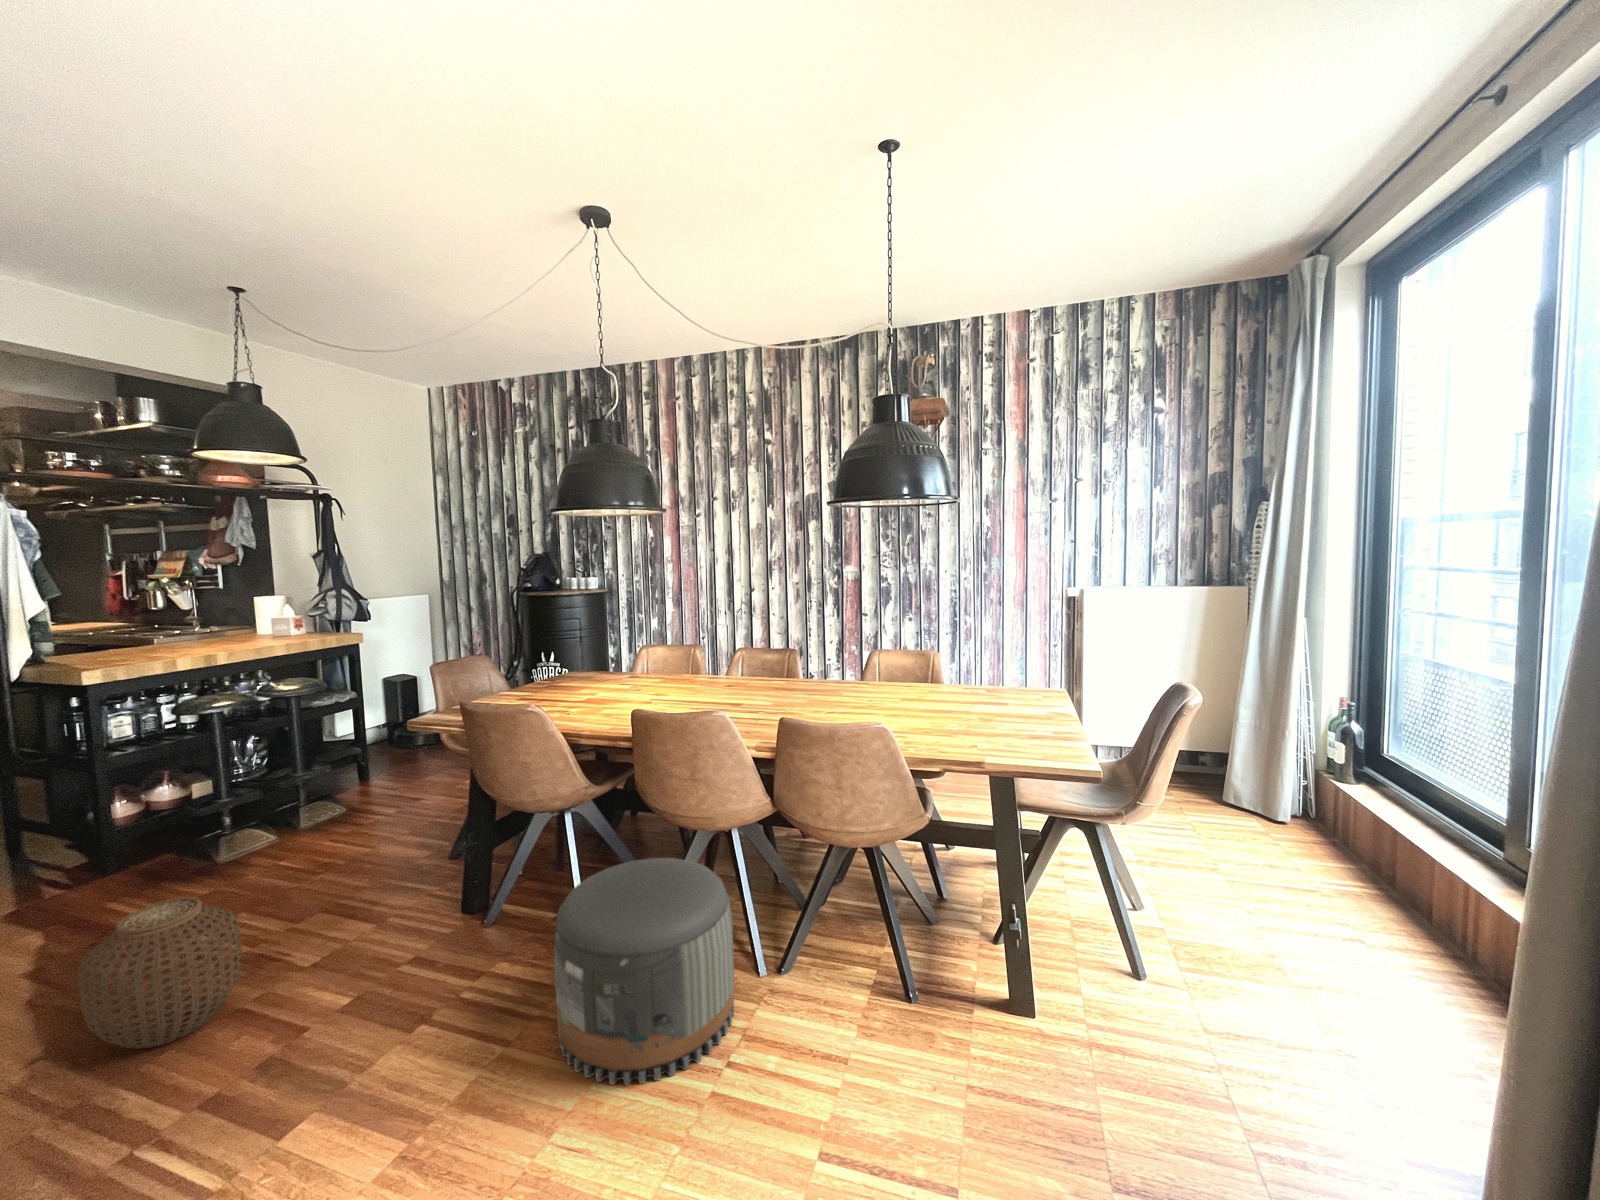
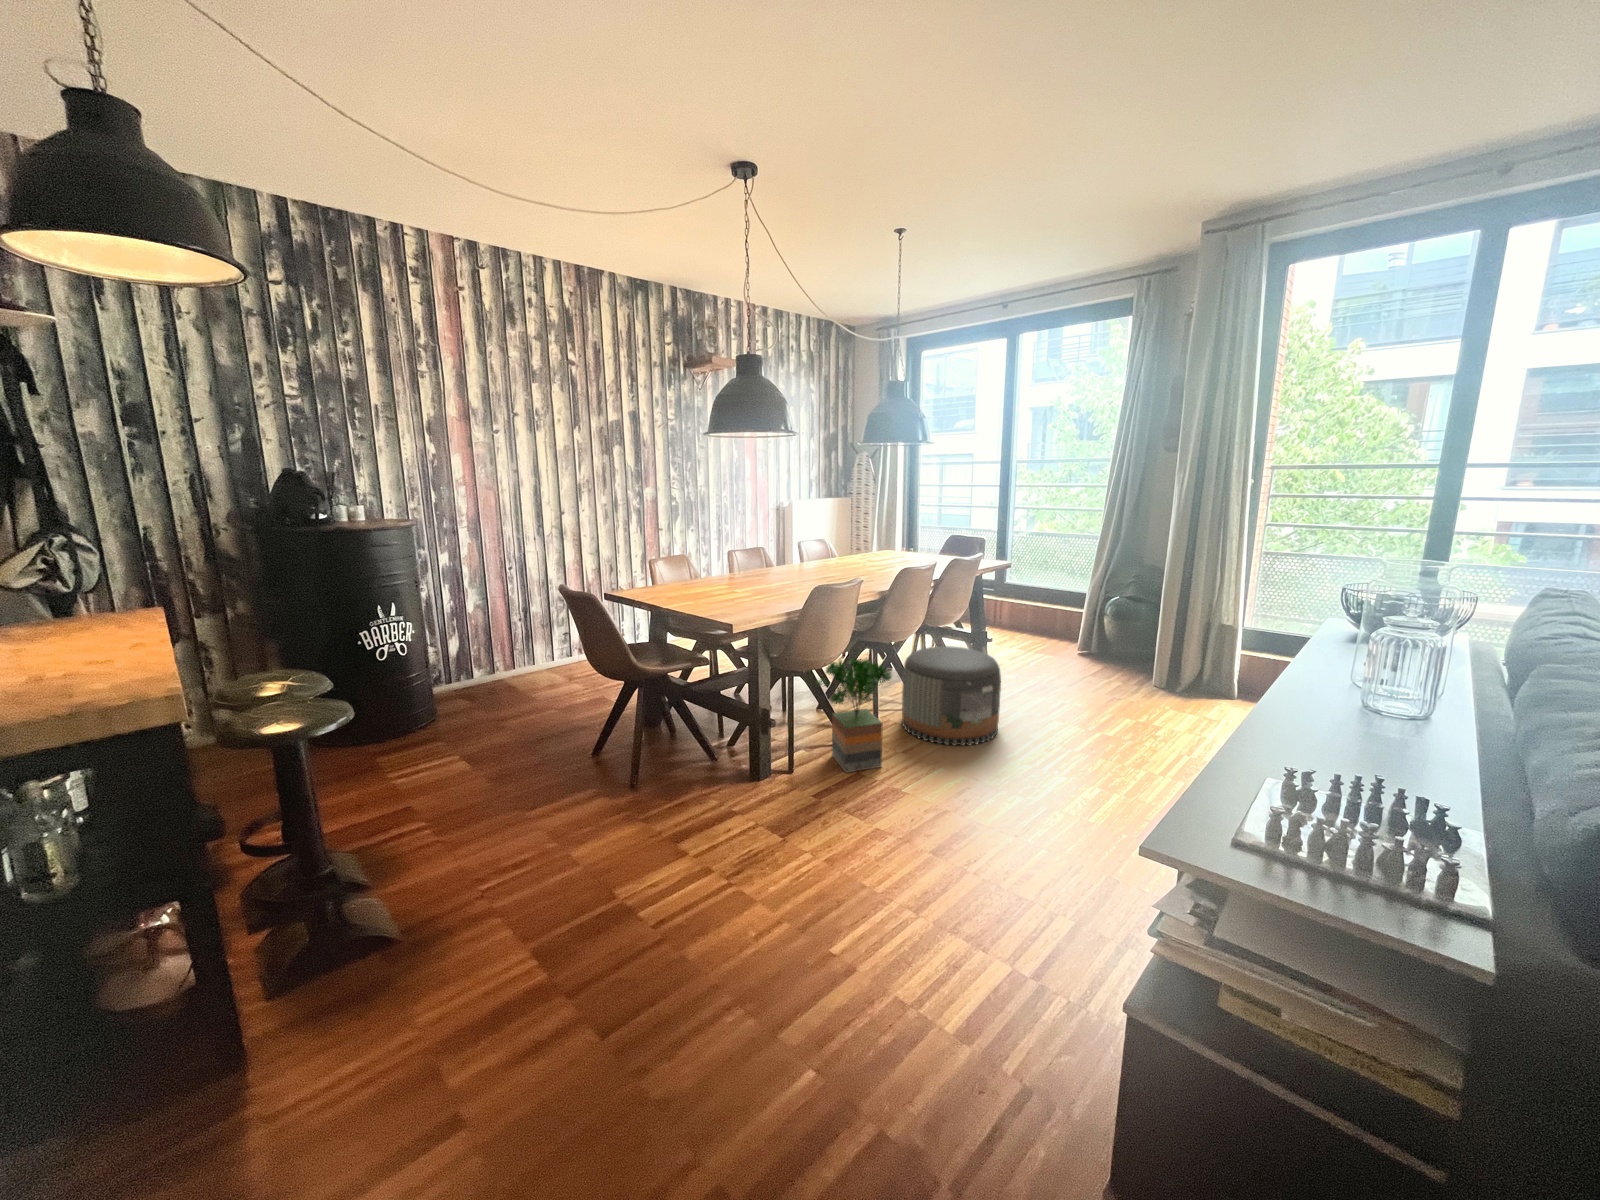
potted tree: none [439,805,558,979] -> present [818,659,892,773]
woven basket: present [78,897,242,1049] -> none [811,777,917,906]

